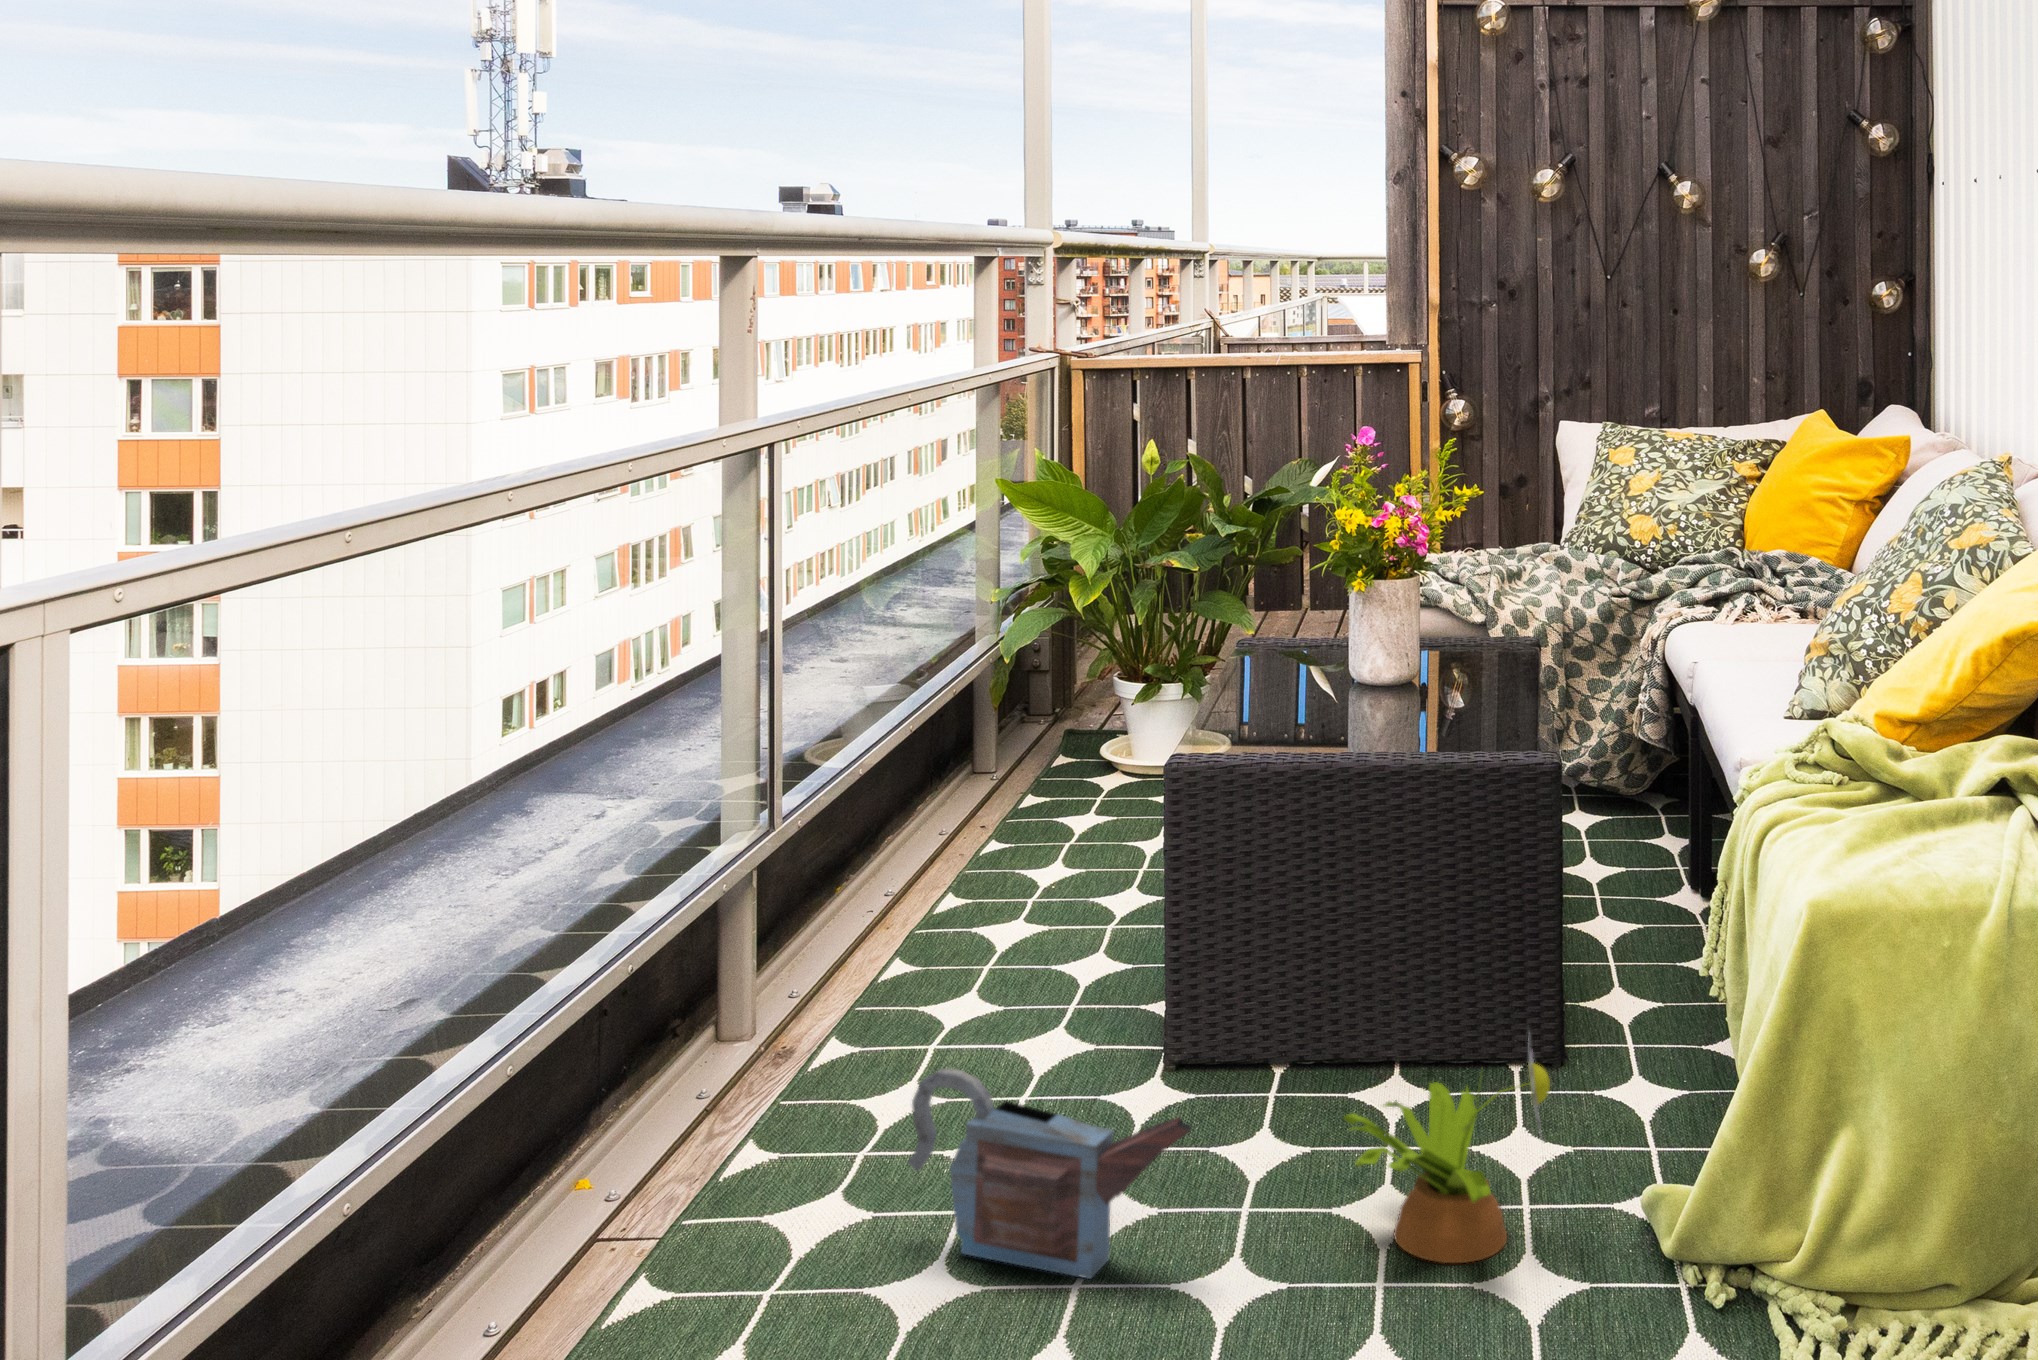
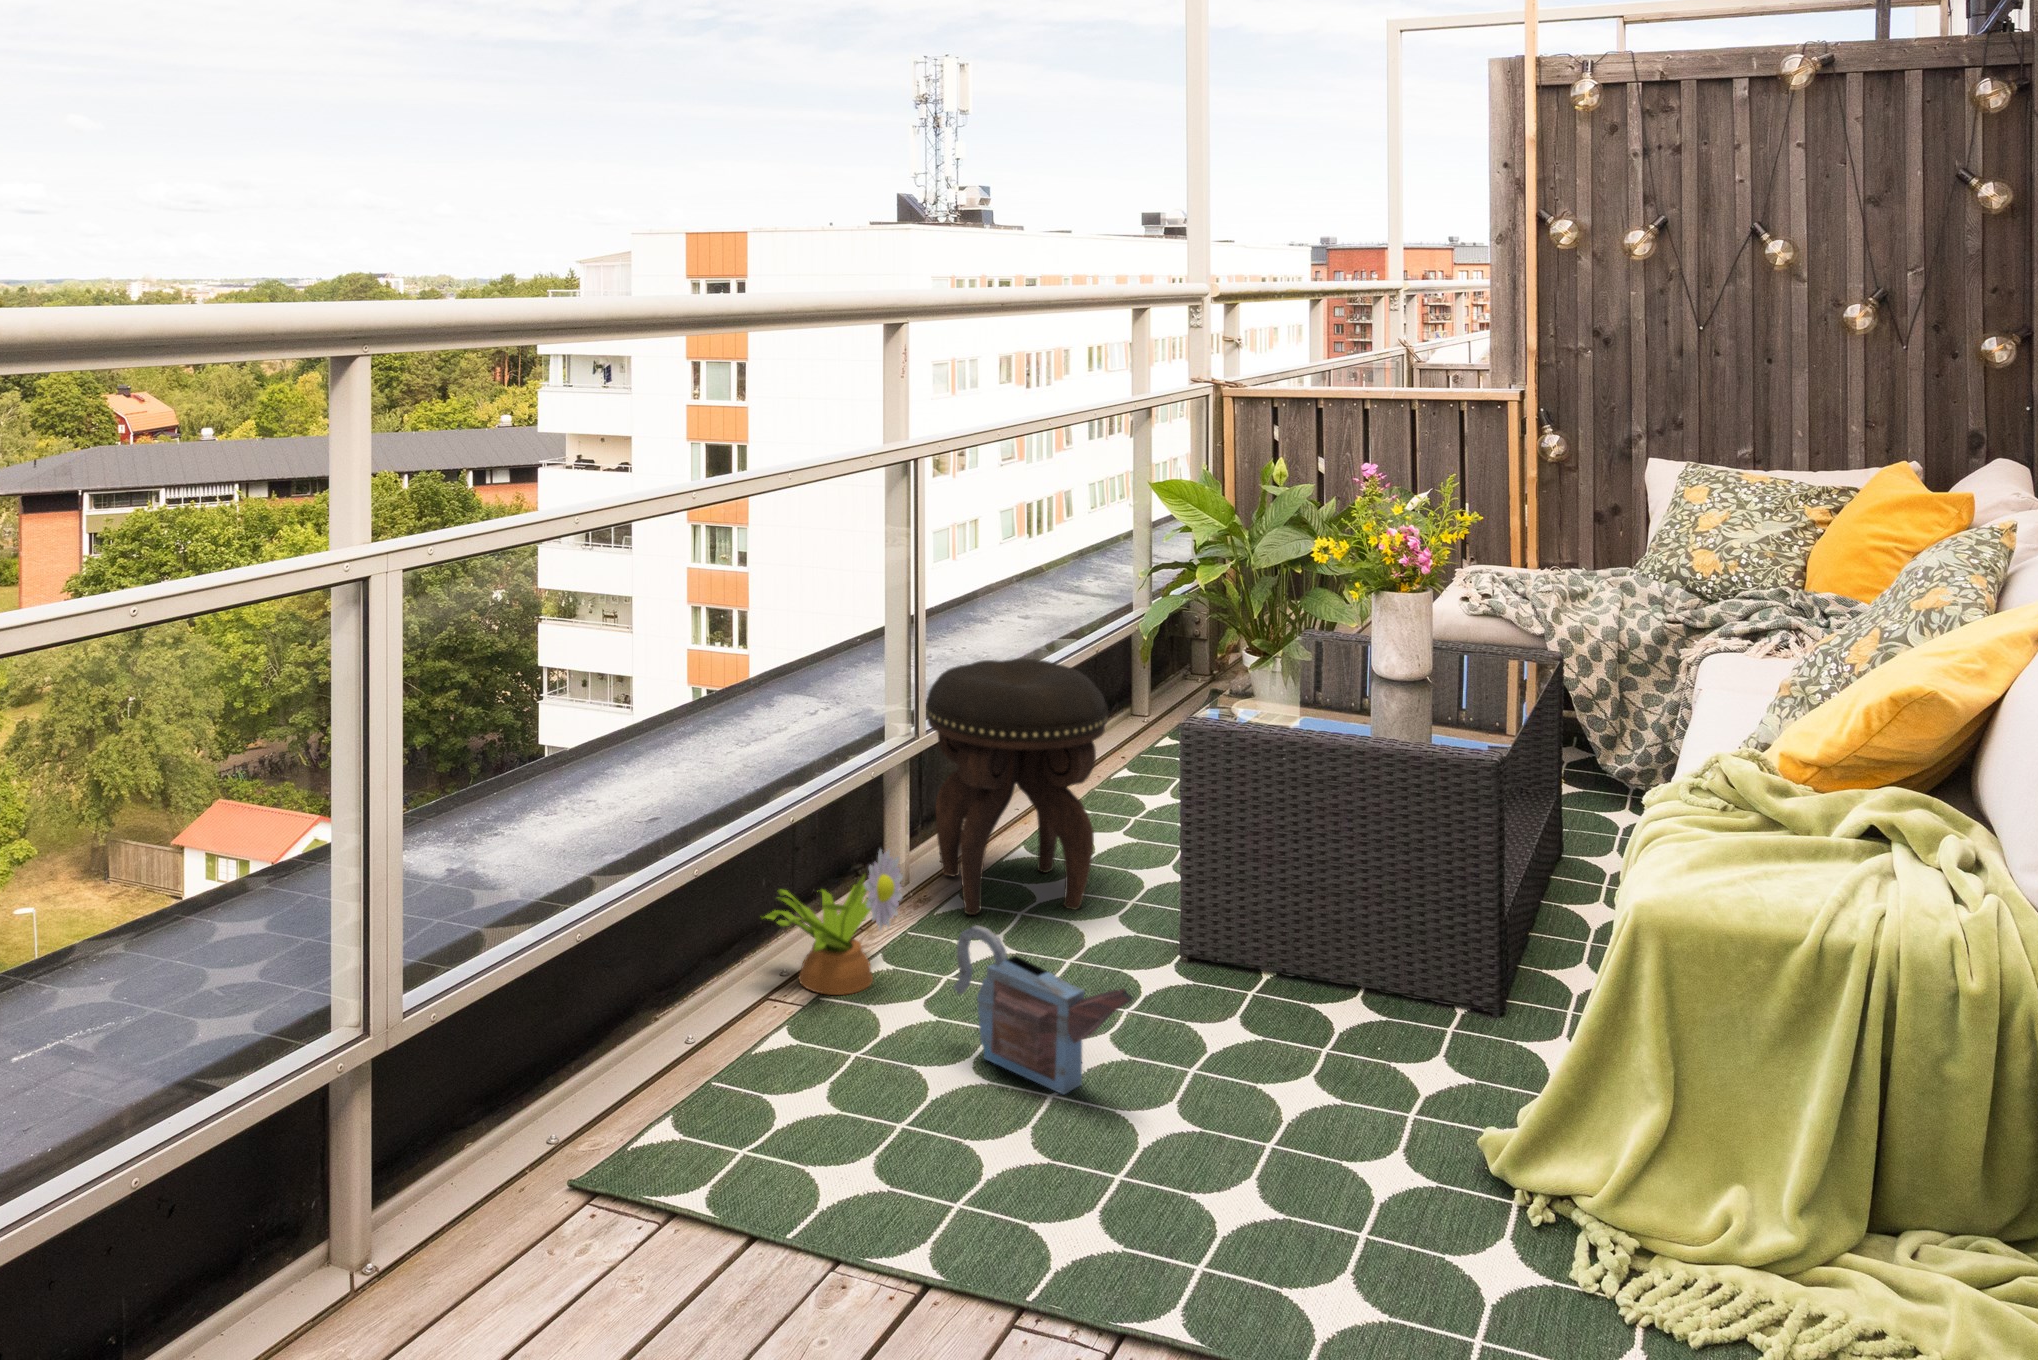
footstool: none [786,702,1043,1061] -> present [926,658,1108,915]
decorative plant: present [1344,1038,1550,1263] -> present [762,849,903,995]

